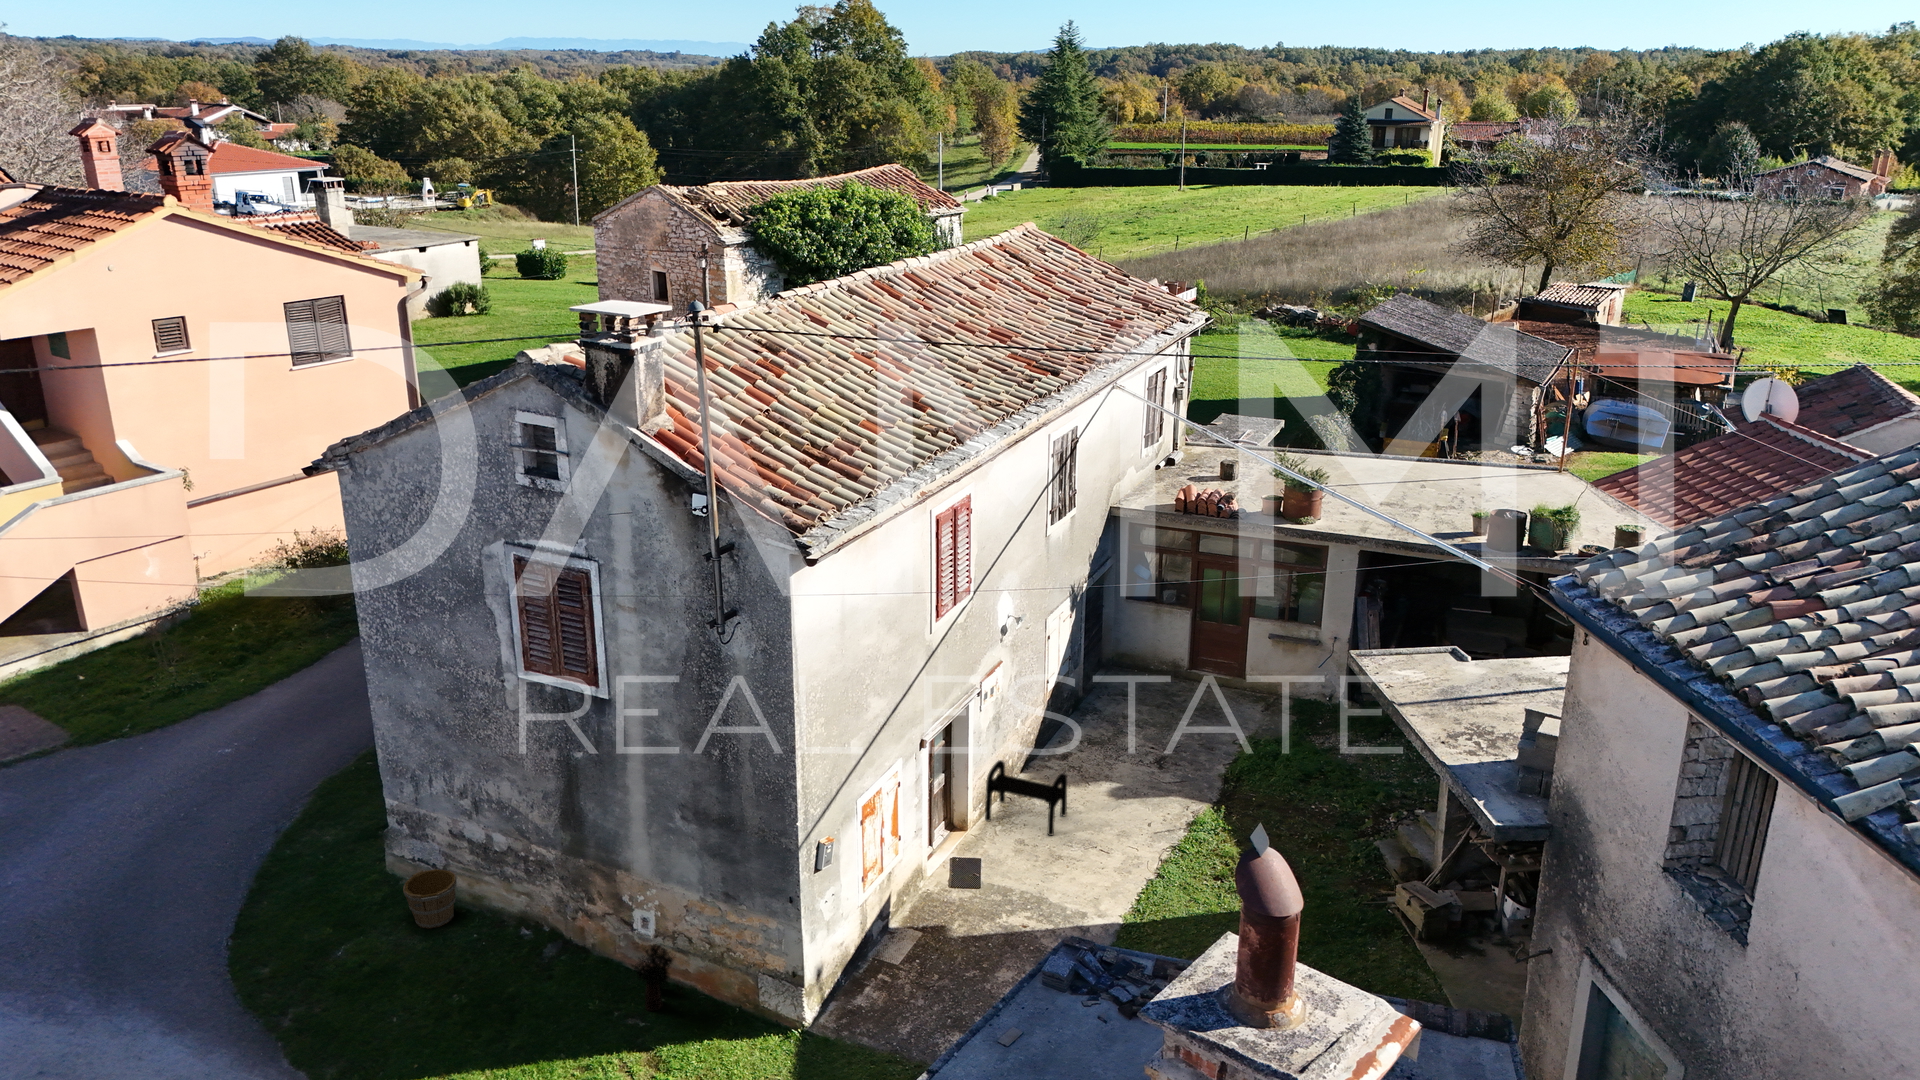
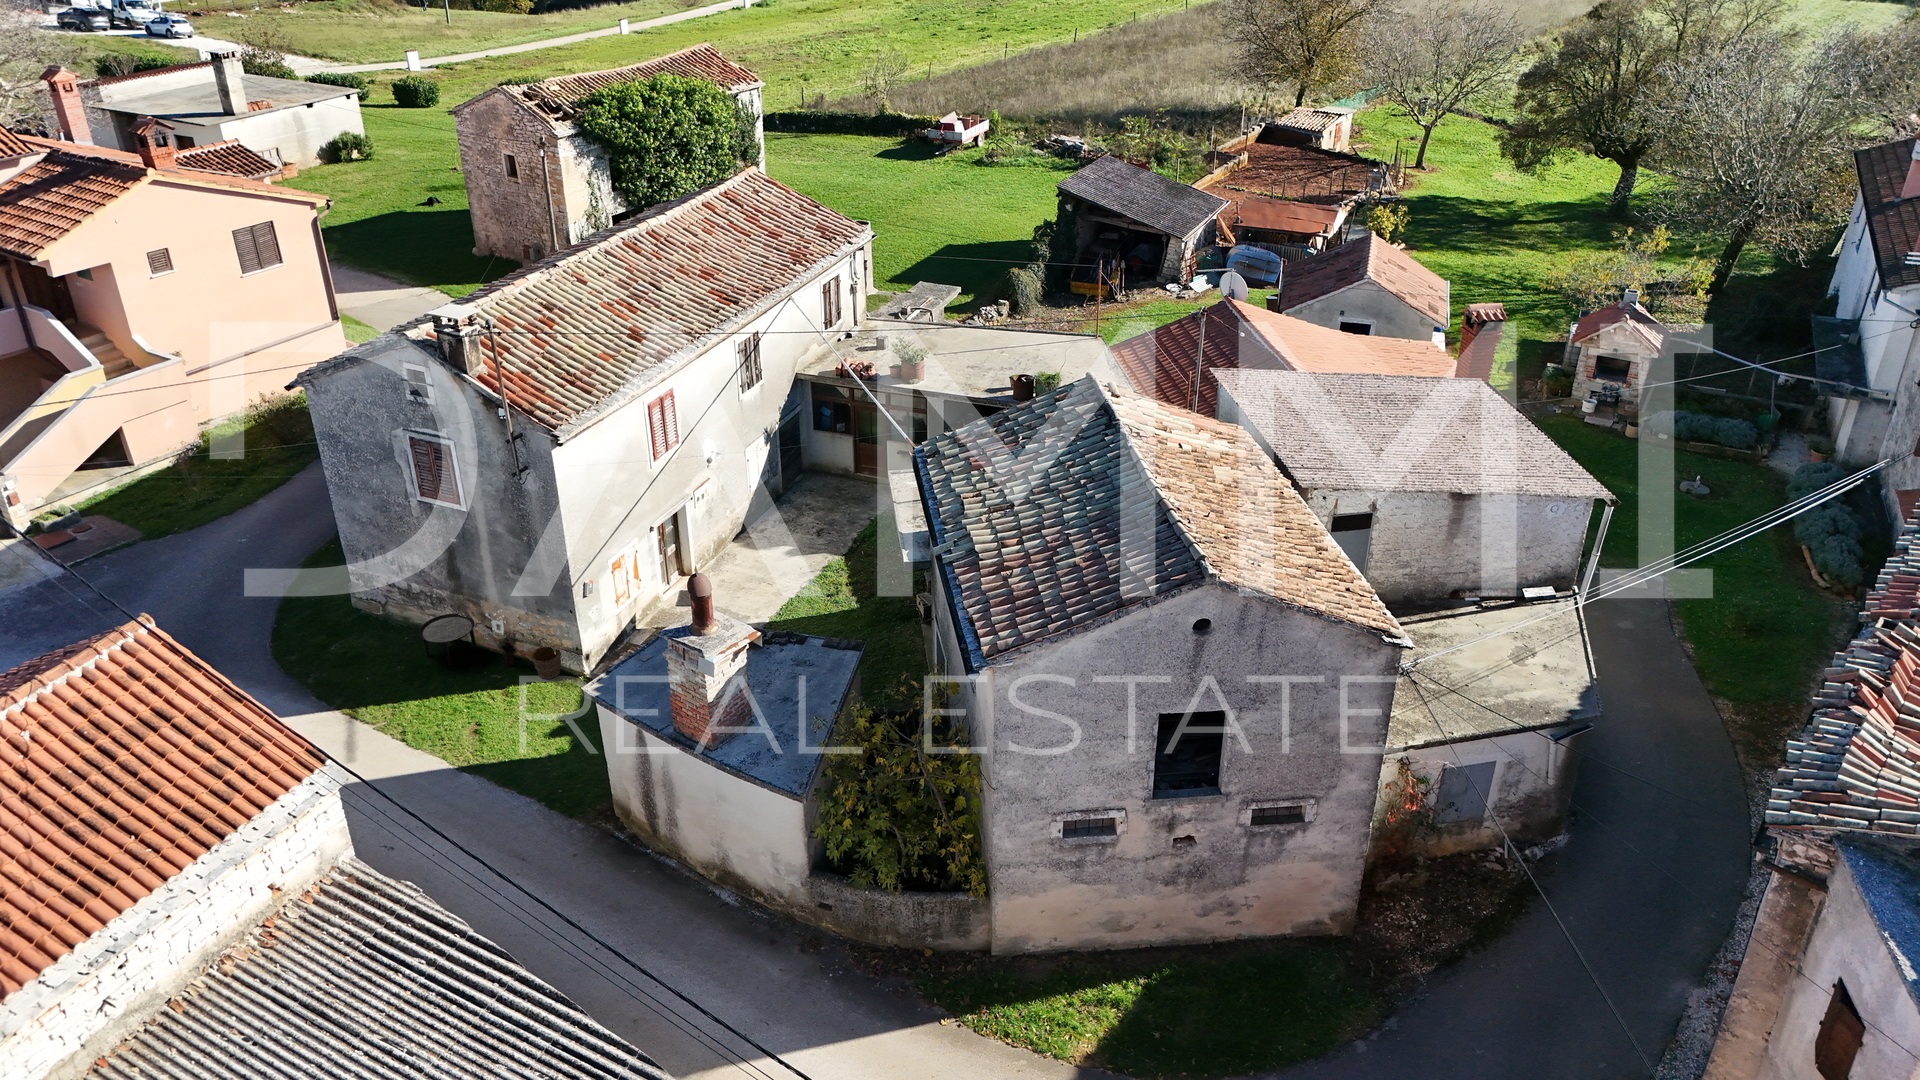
bench: present [985,760,1067,836] -> none [702,531,751,572]
wooden bucket: present [403,869,457,929] -> present [531,646,561,679]
round table: none [489,898,594,1005] -> present [419,614,477,666]

